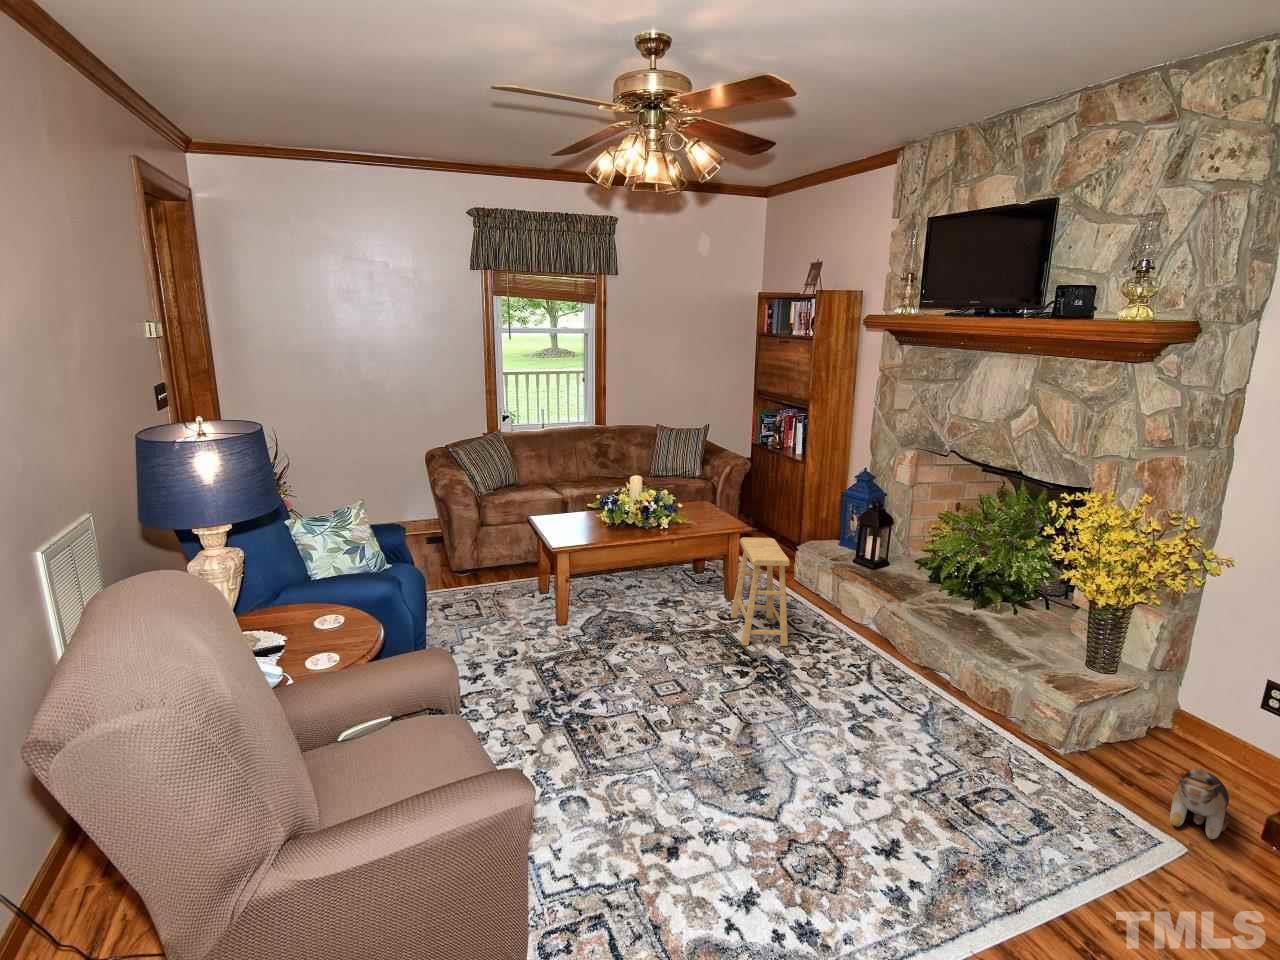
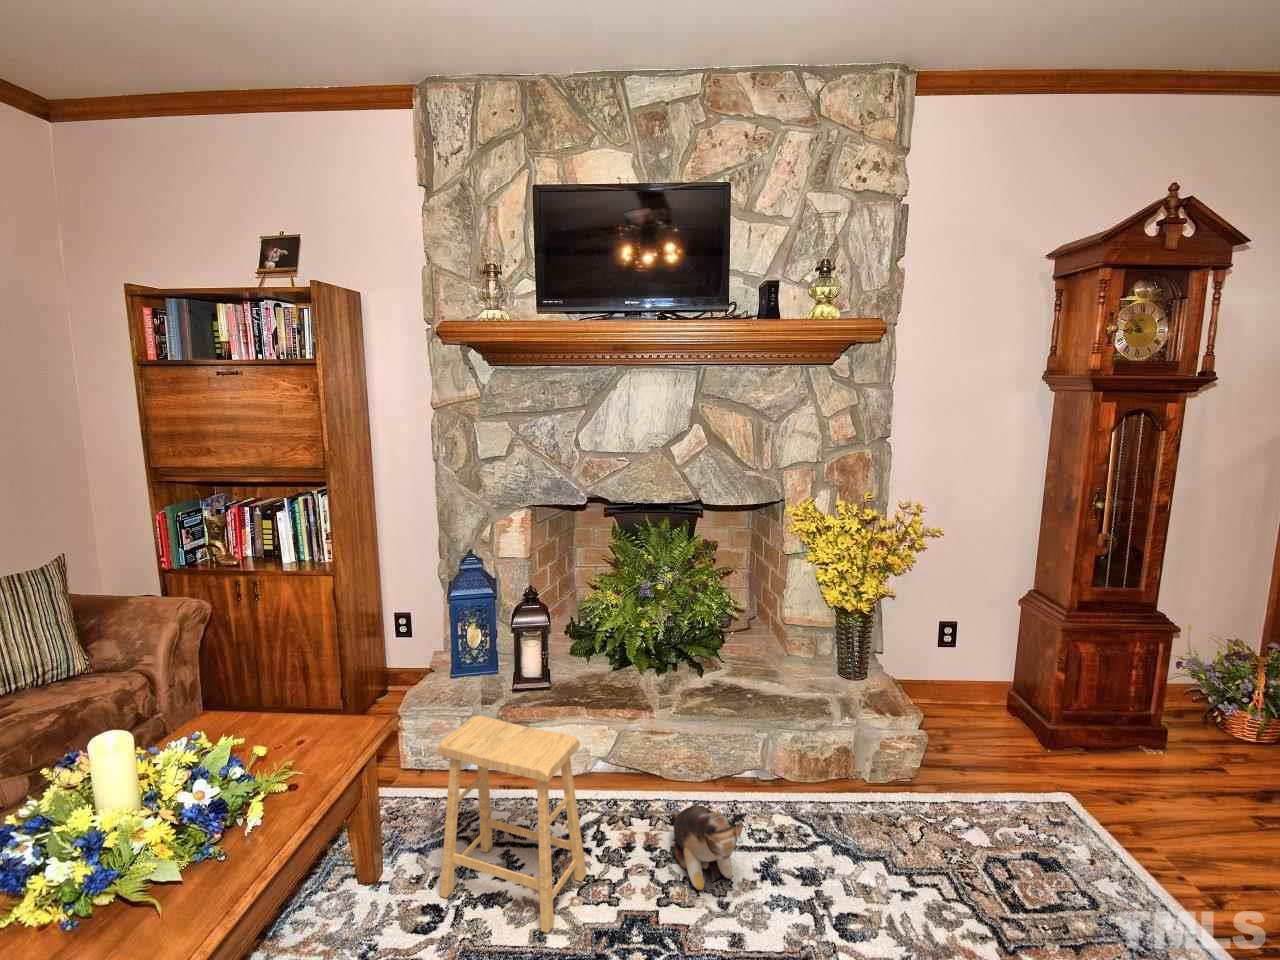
plush toy: present [1170,769,1230,839] -> present [671,806,743,890]

